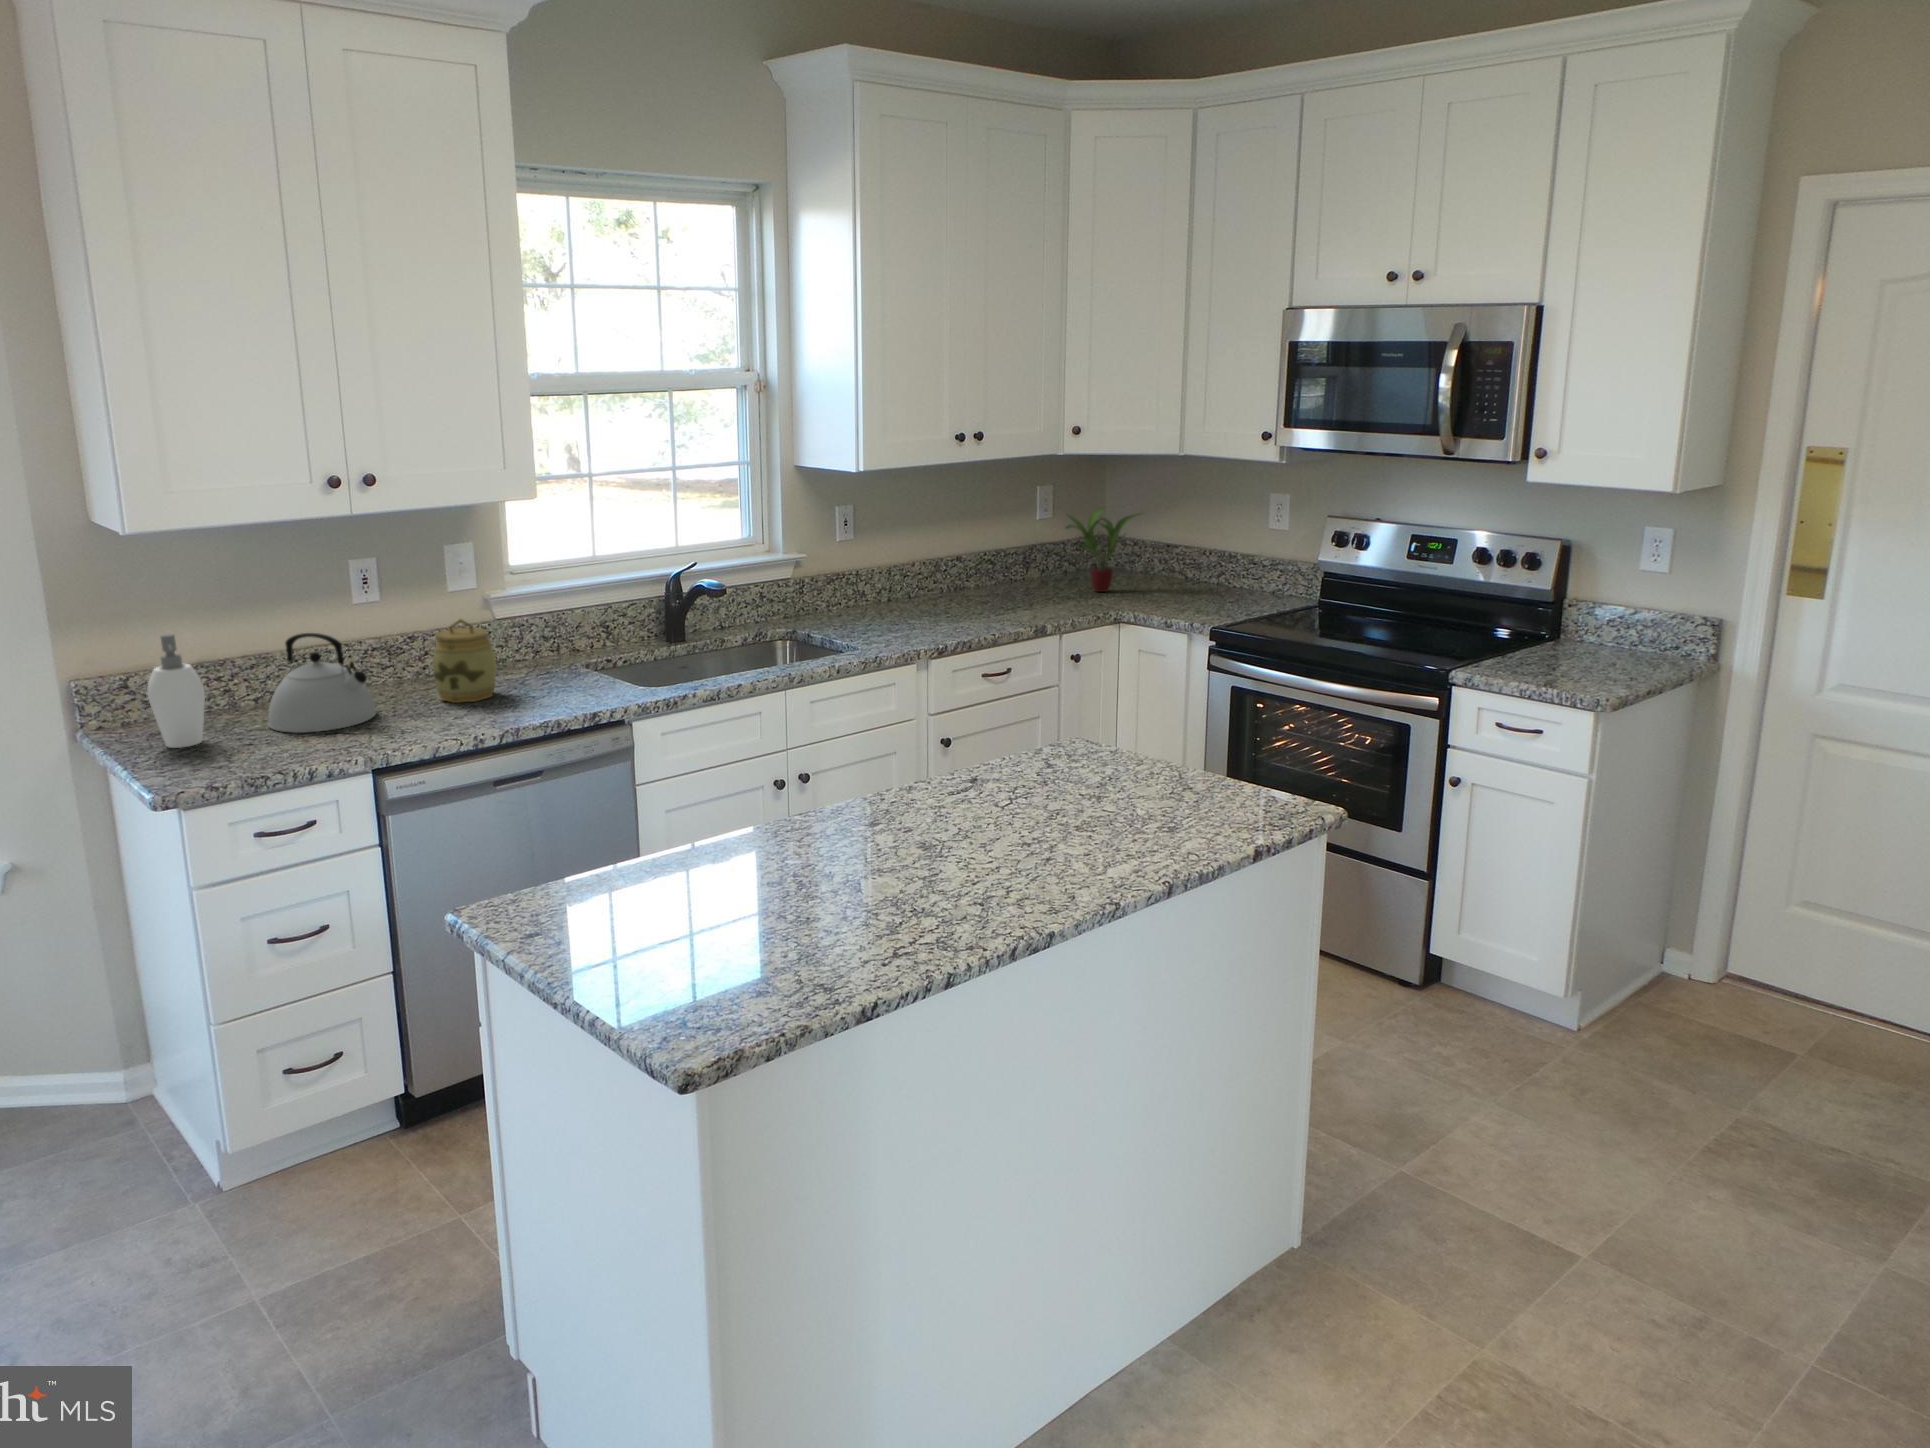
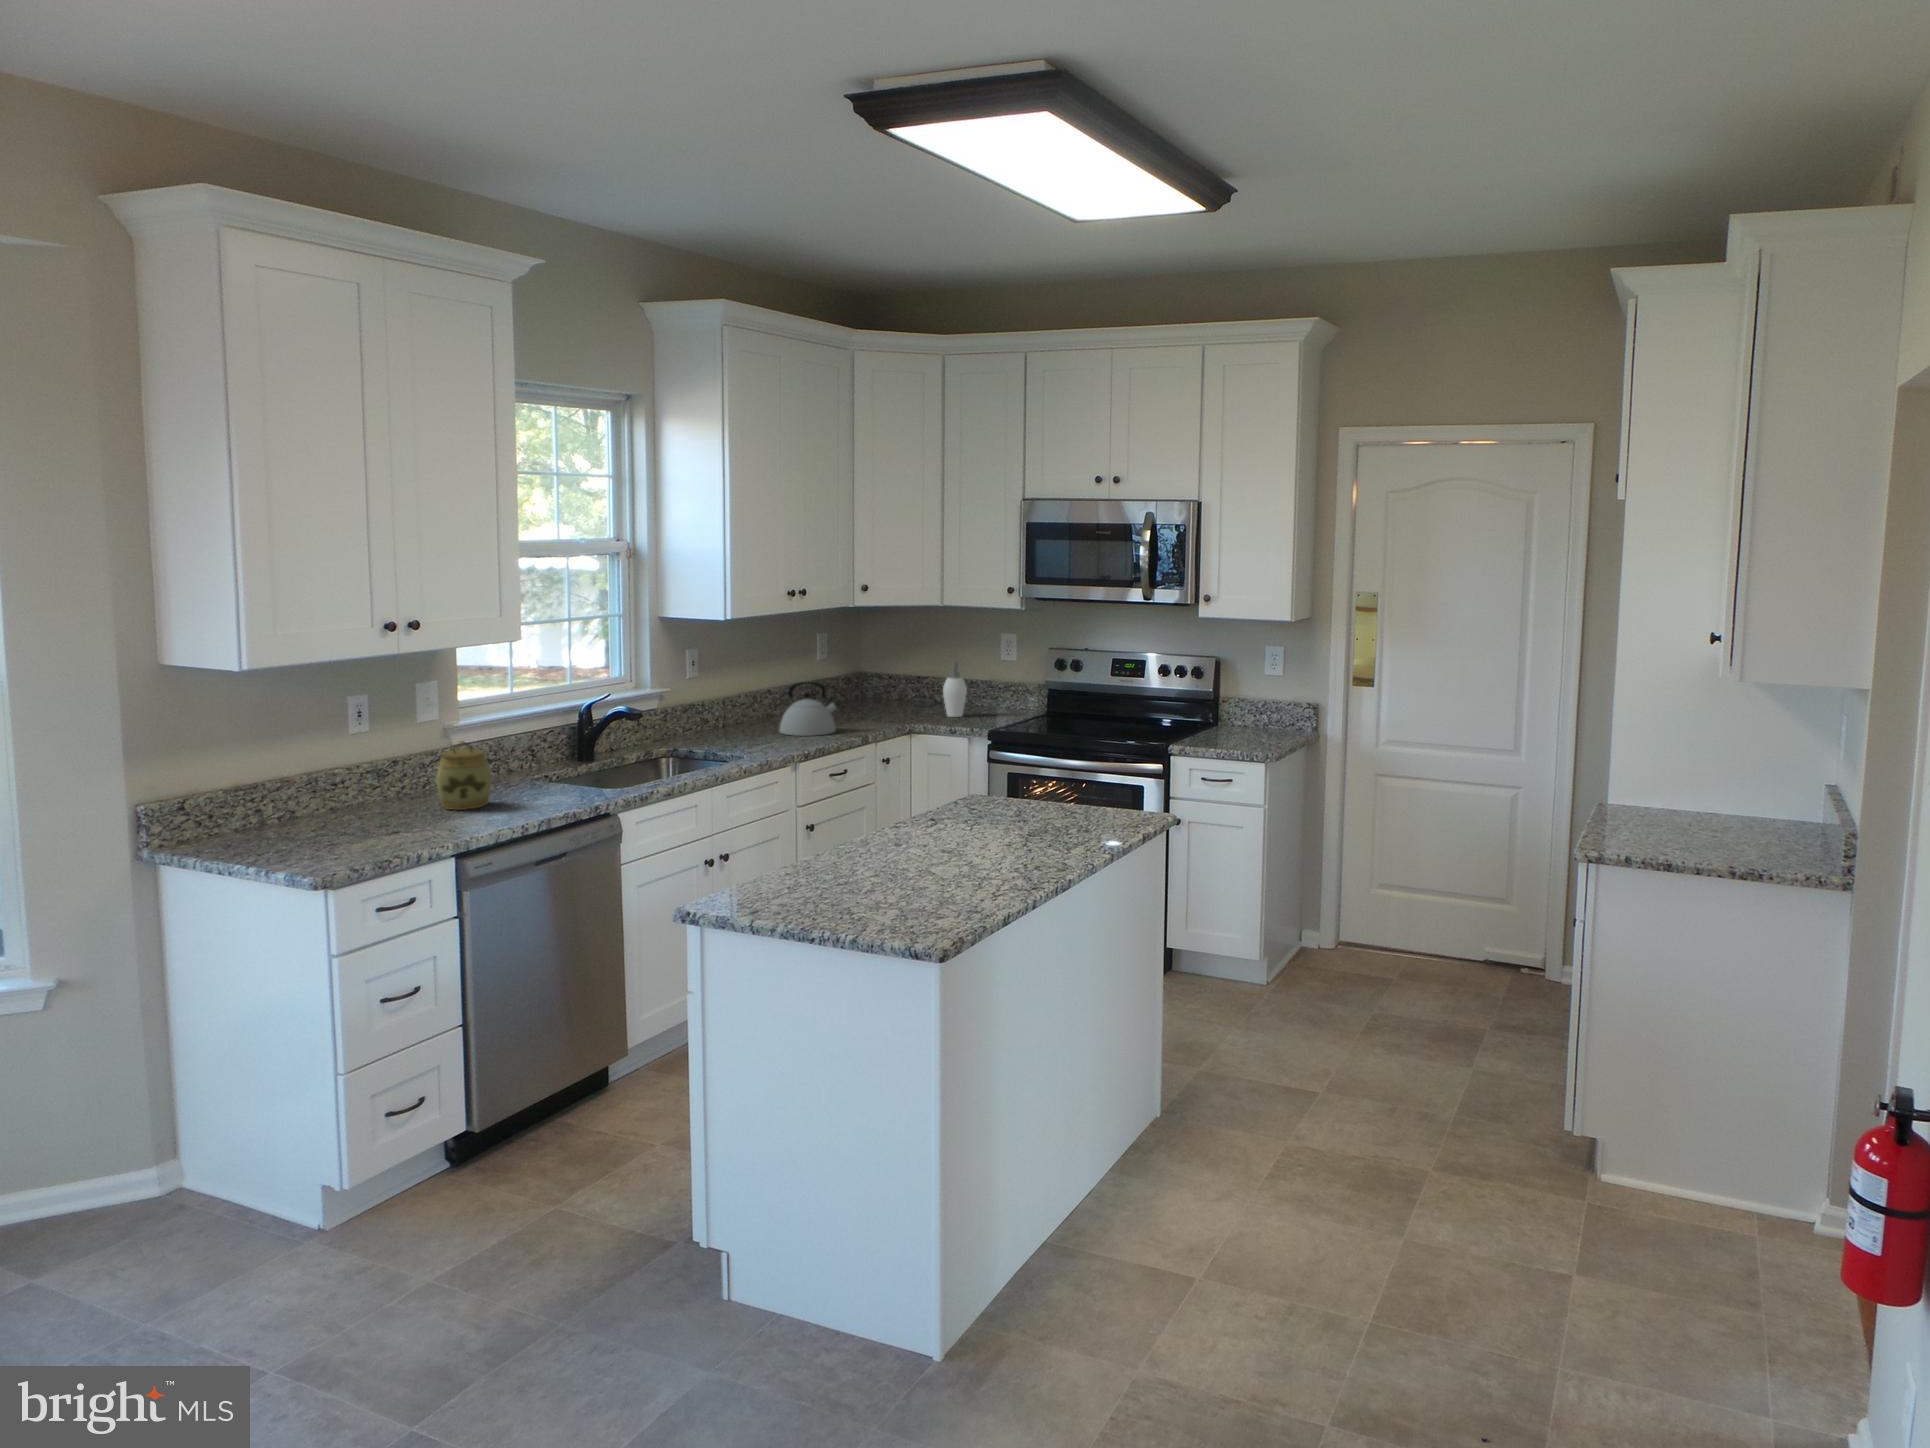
potted plant: present [1066,506,1140,592] -> none [851,644,915,713]
kettle: present [268,633,376,733] -> present [780,682,838,736]
soap dispenser: present [147,634,205,748] -> present [943,662,967,717]

